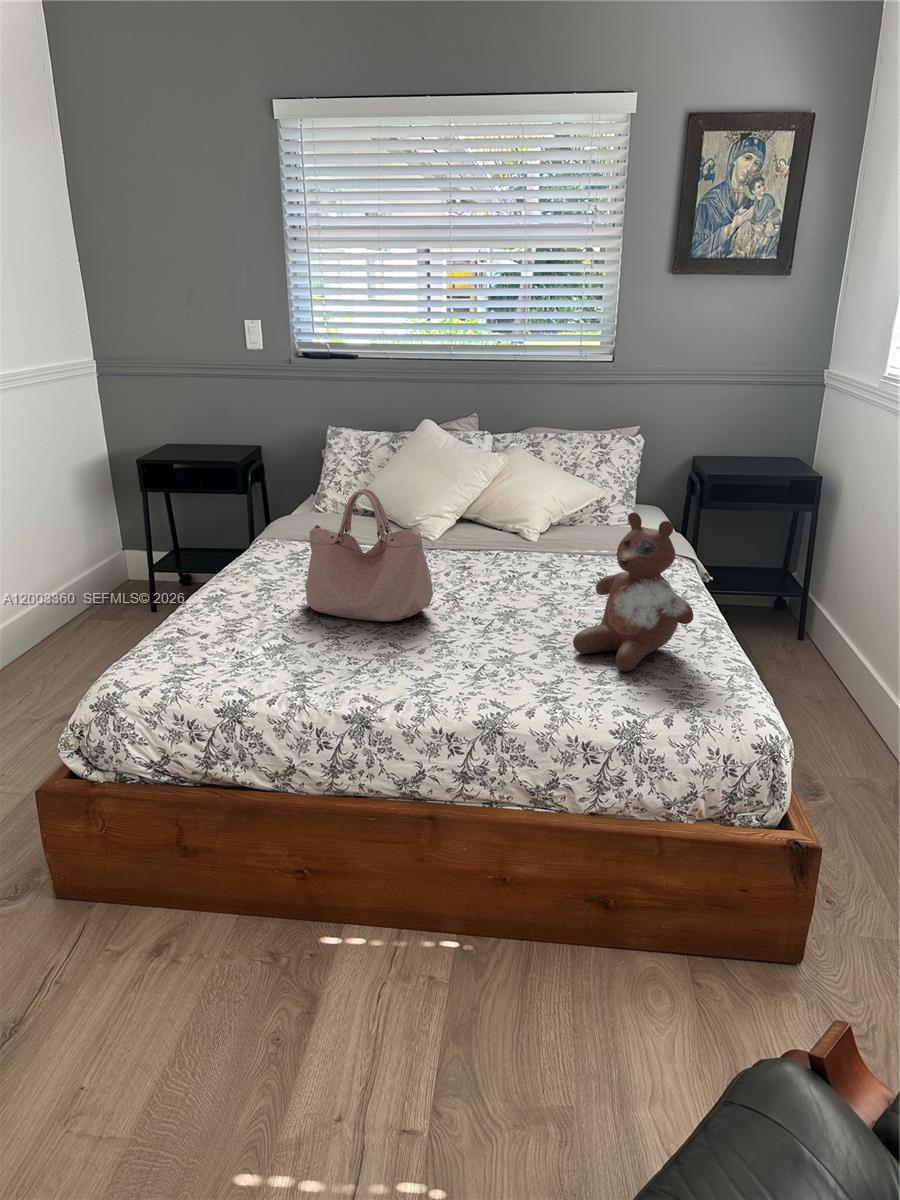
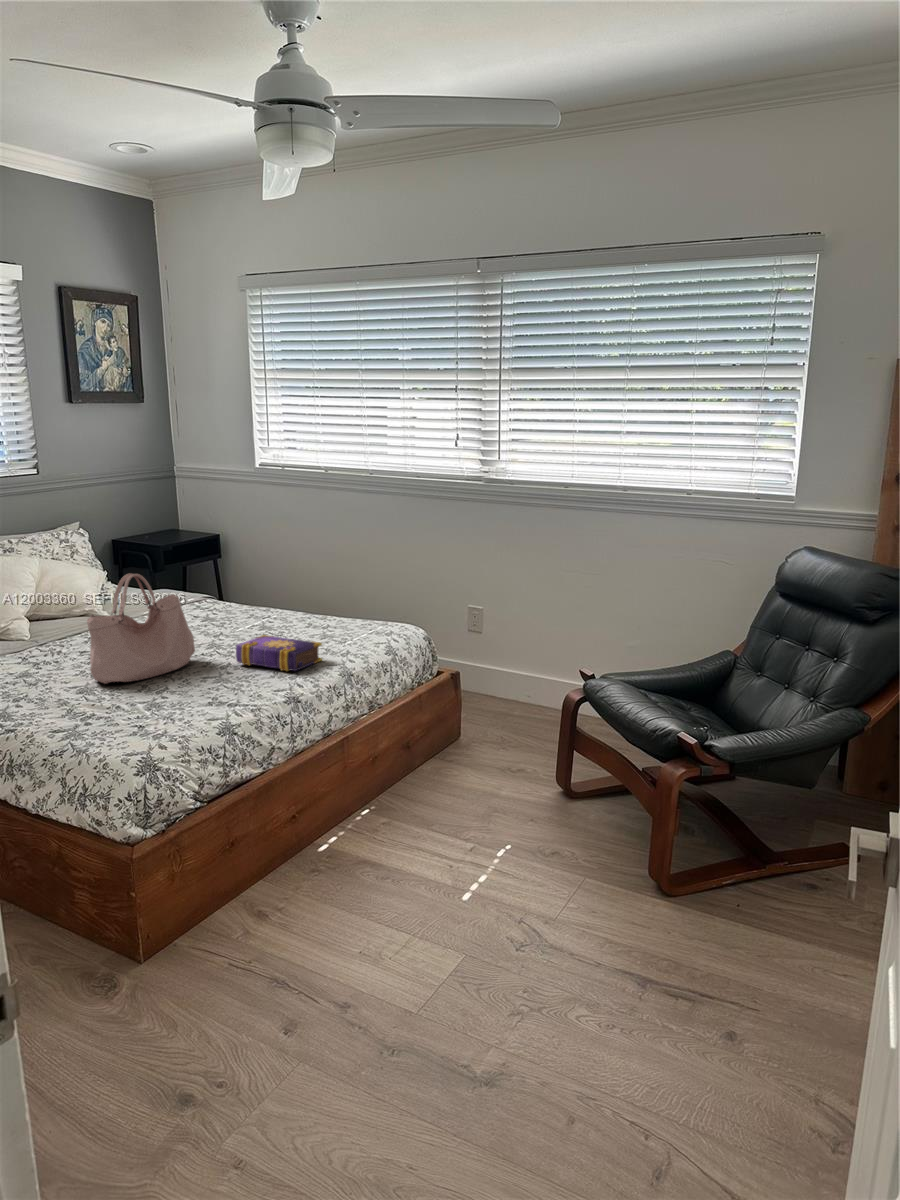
stuffed bear: present [573,512,693,672] -> none [279,545,350,638]
book: none [426,620,504,692] -> present [236,635,322,671]

